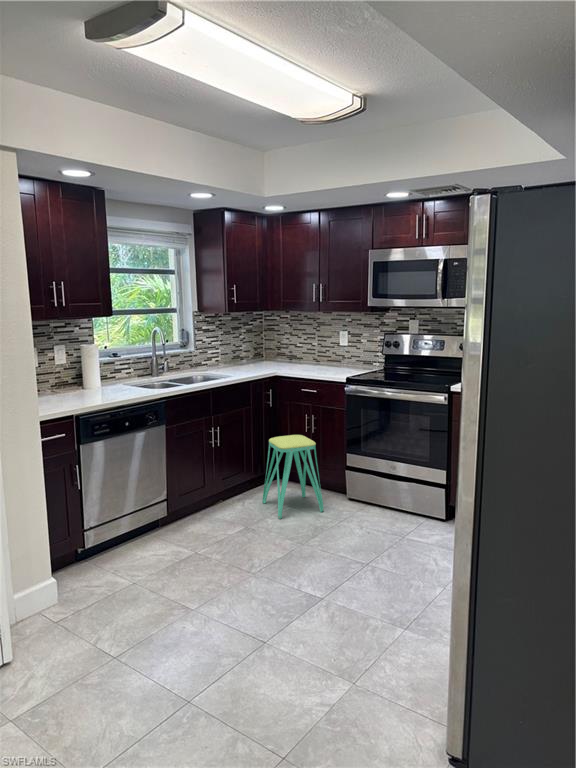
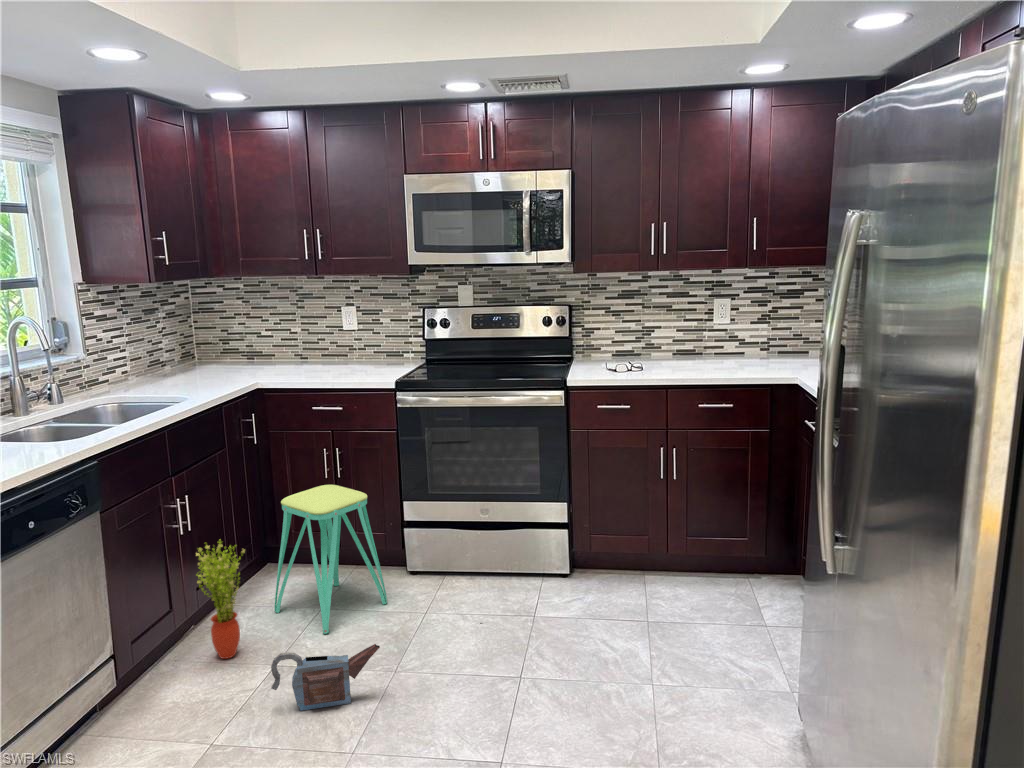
potted plant: none [210,452,239,518] -> present [196,542,245,659]
watering can: none [228,515,285,553] -> present [271,644,380,711]

